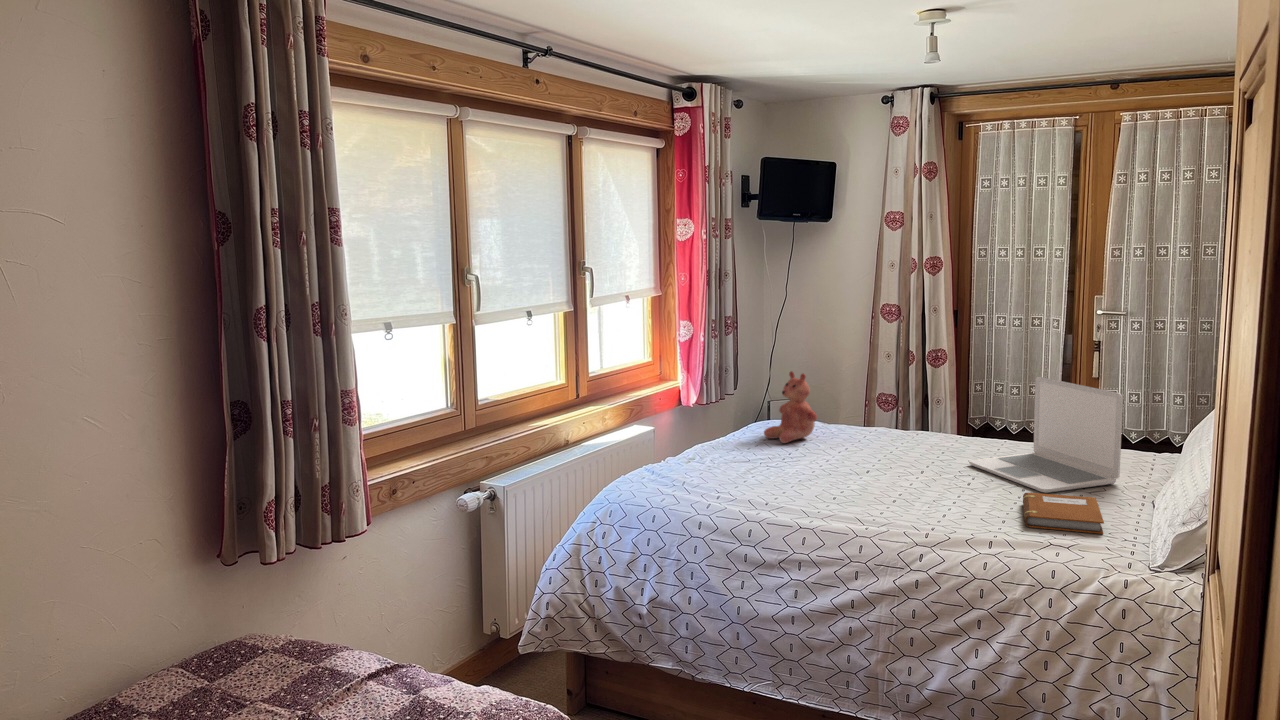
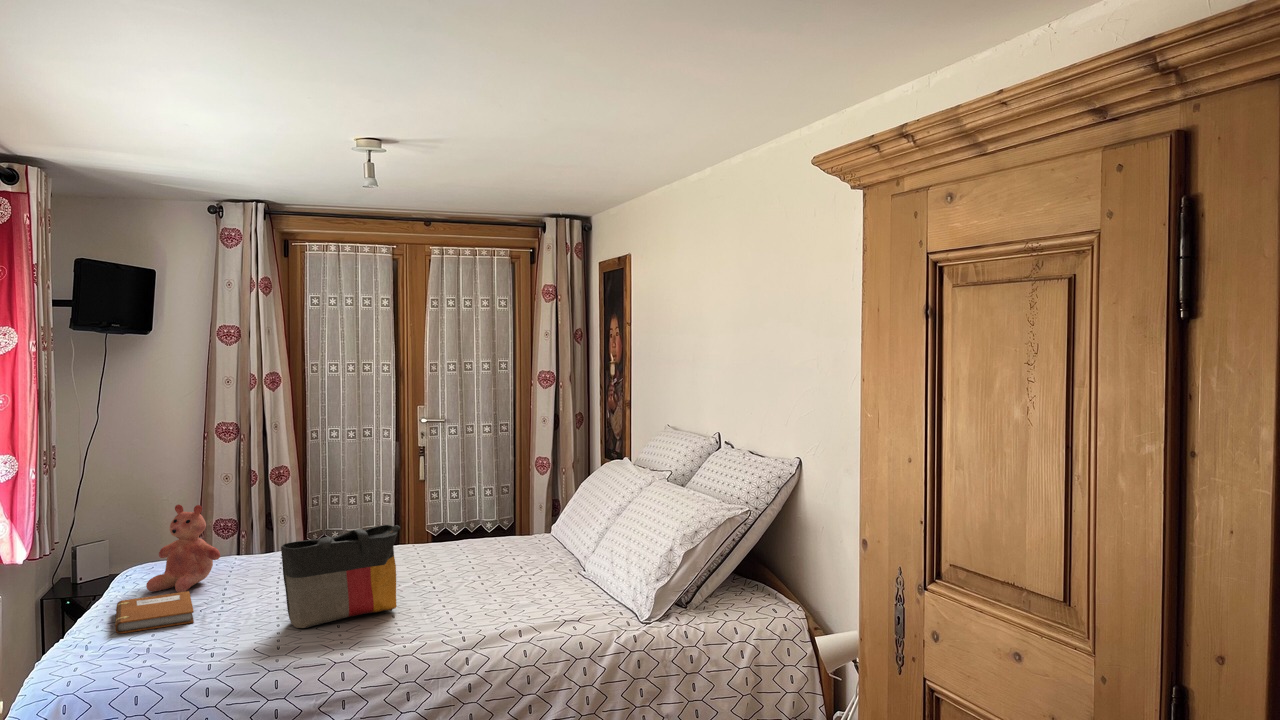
laptop: present [969,377,1123,493] -> none [405,478,536,582]
tote bag: none [815,411,924,492] -> present [281,525,400,628]
notebook: present [1023,493,1104,534] -> present [115,591,194,634]

